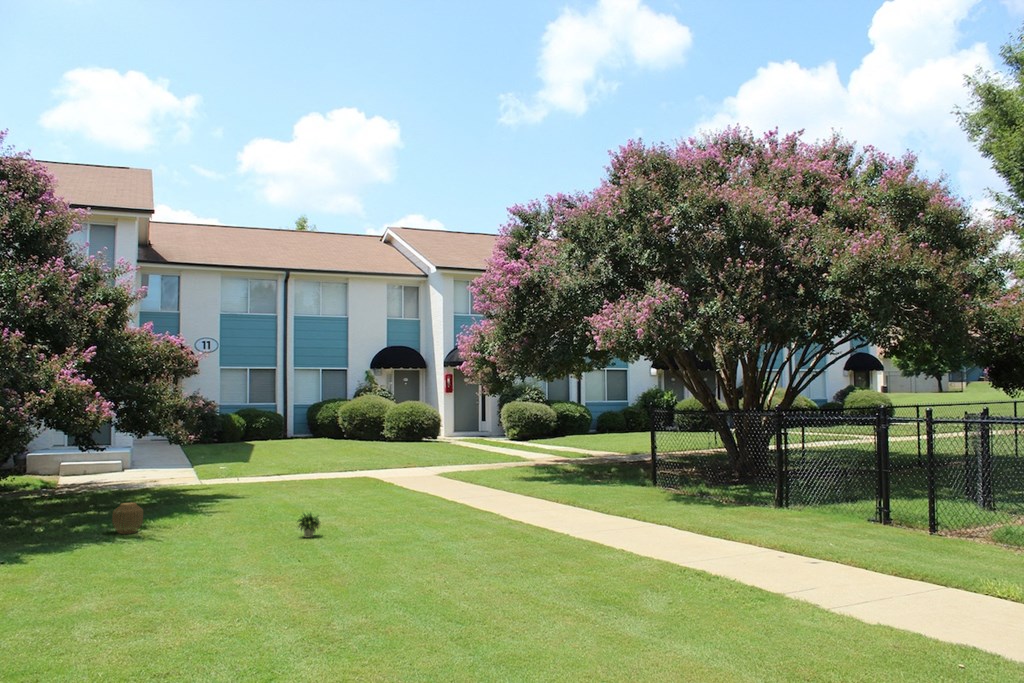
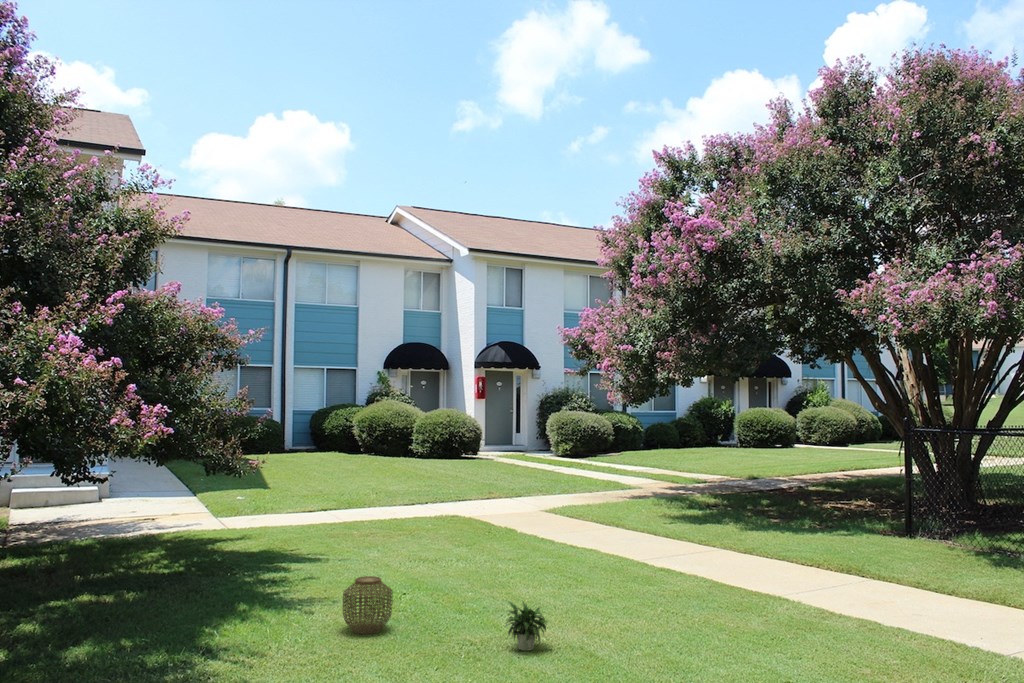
woven basket: present [112,502,143,534] -> present [343,576,393,634]

